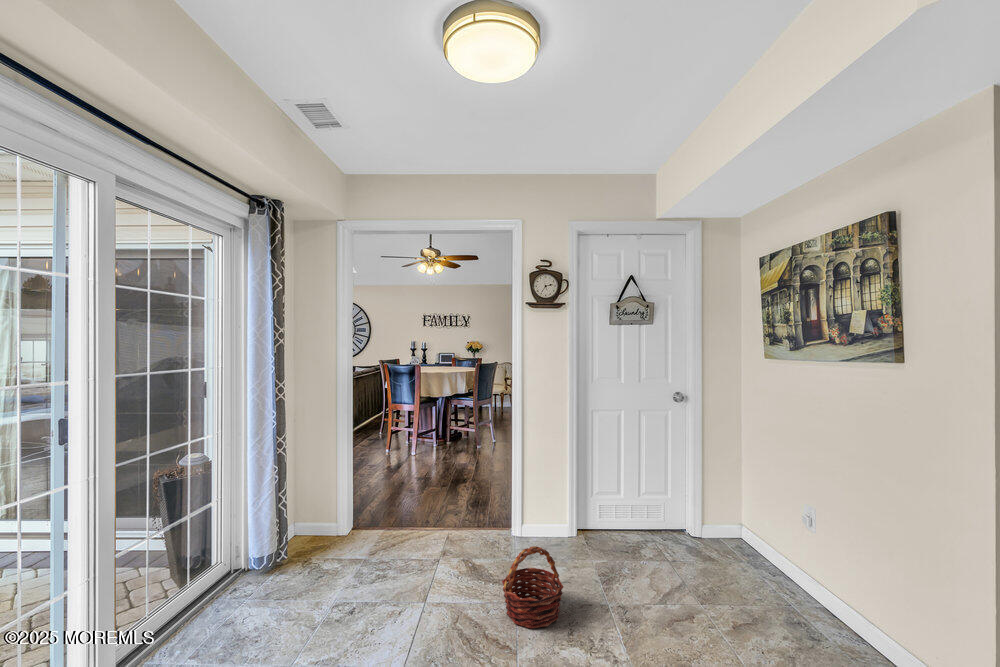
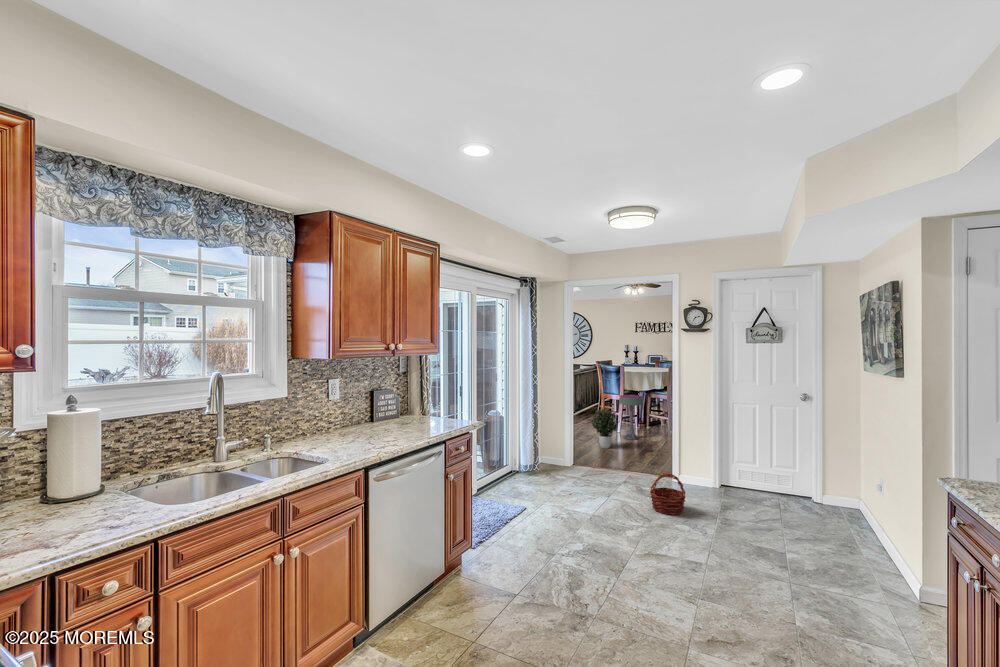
bar stool: none [416,403,446,464] -> present [620,395,643,440]
potted plant: none [380,426,419,485] -> present [592,409,619,449]

